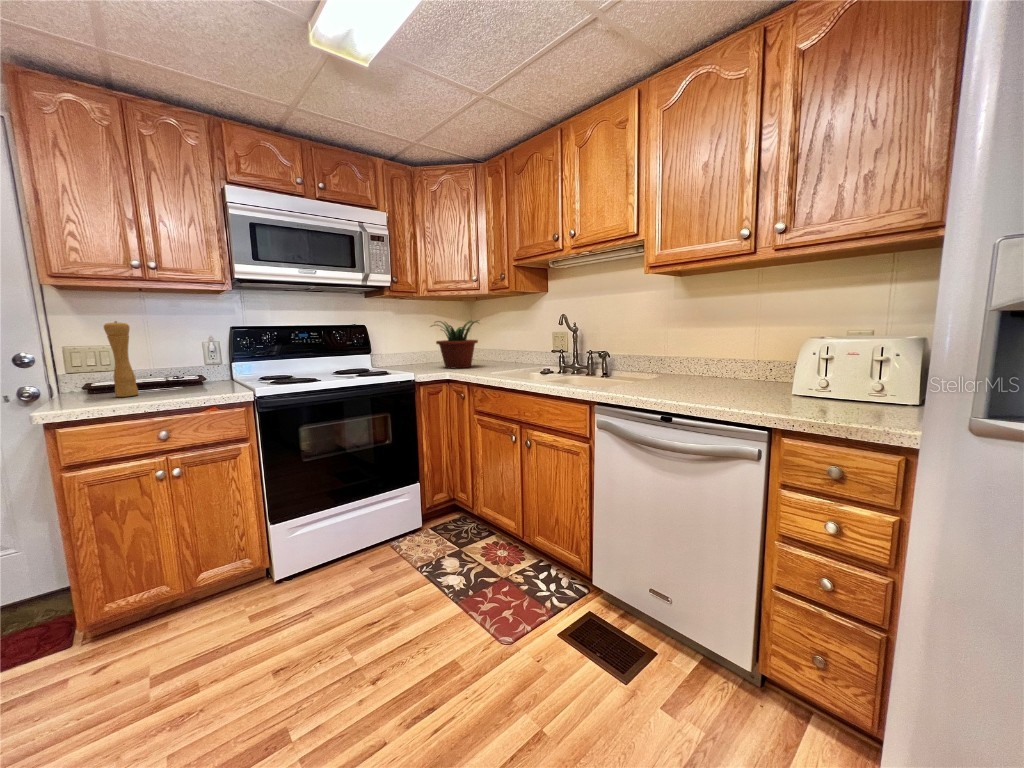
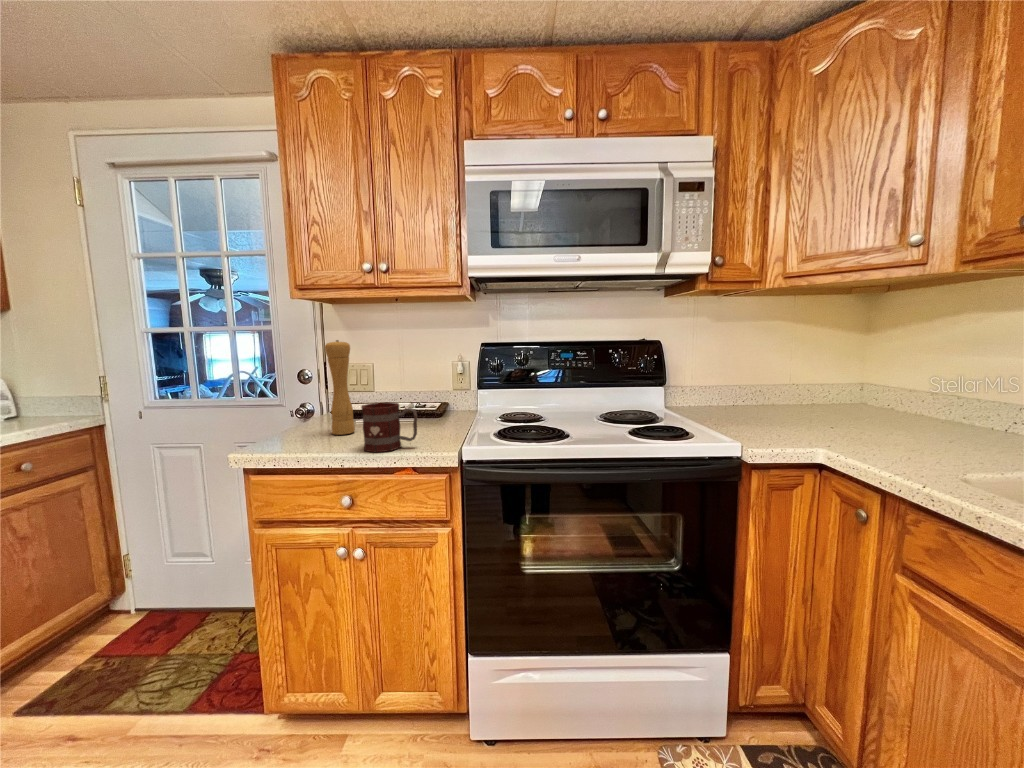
potted plant: present [432,320,479,368] -> none [781,332,914,434]
mug: none [166,365,217,398] -> present [361,402,417,452]

